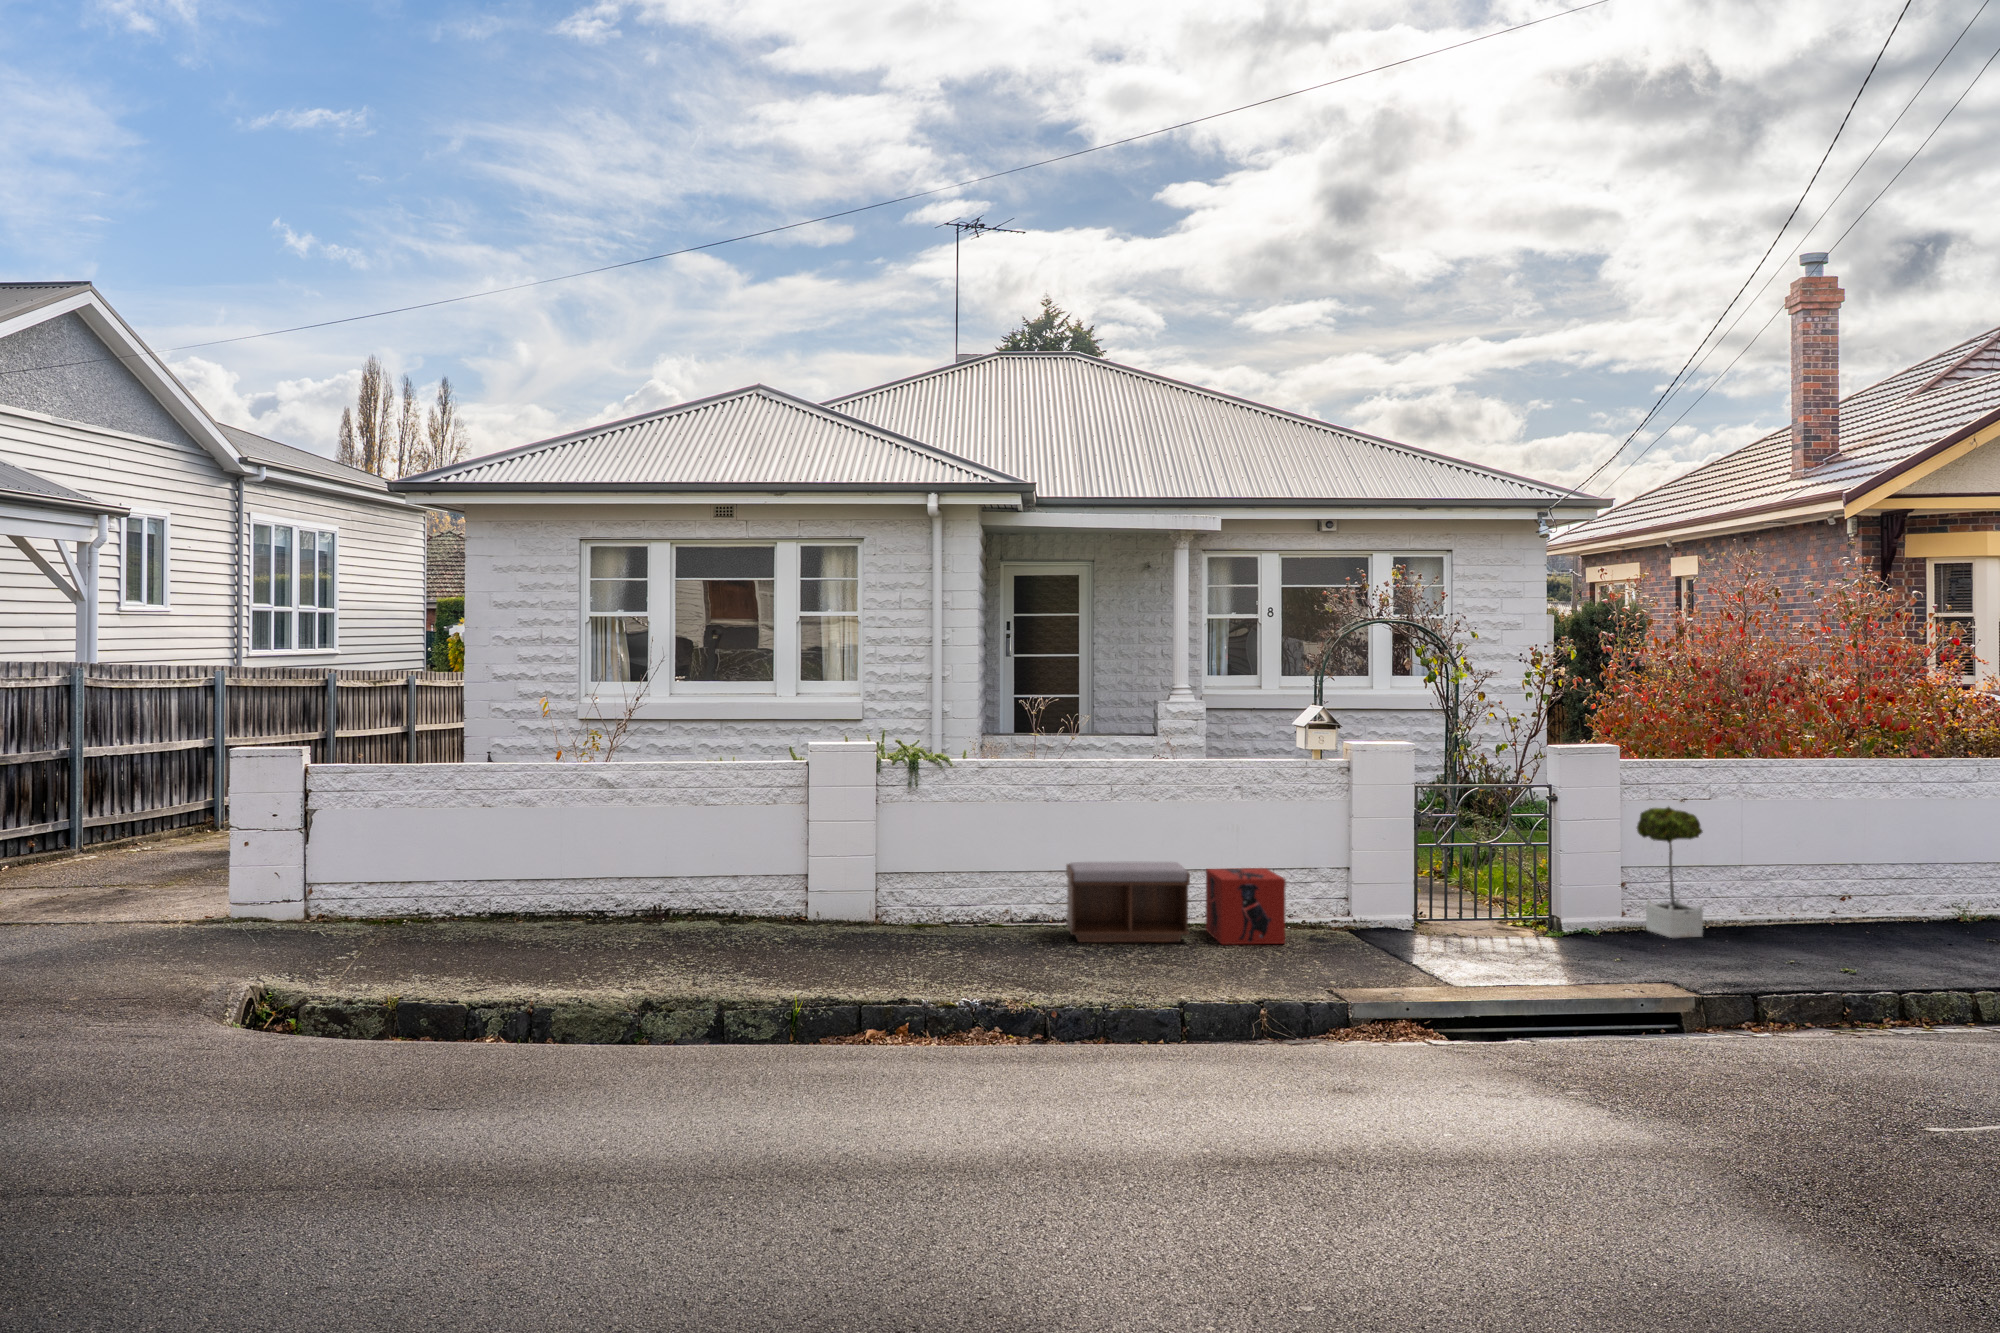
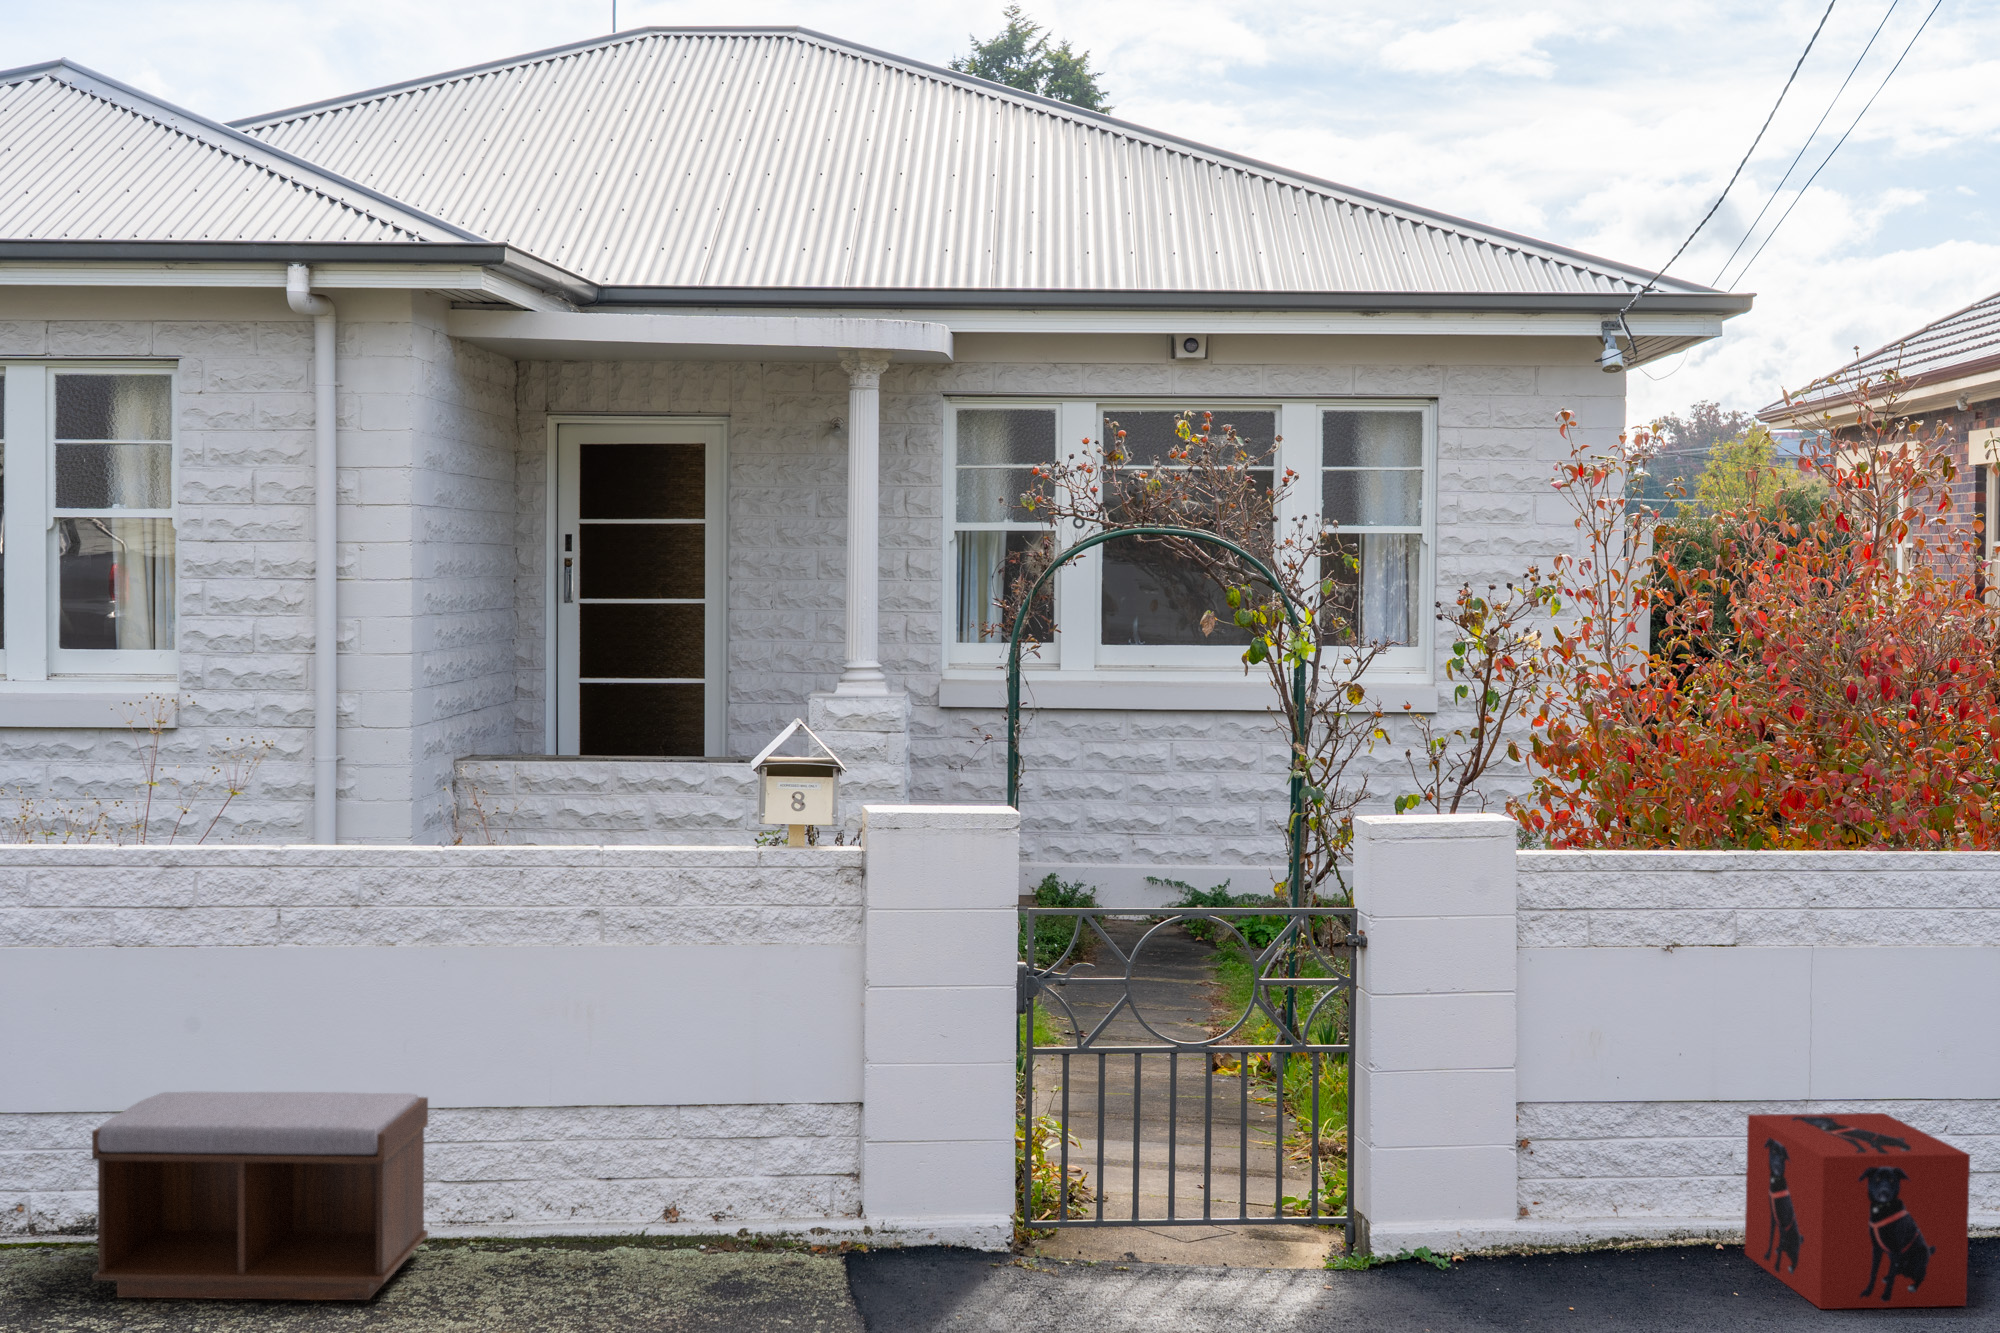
potted tree: present [1637,807,1703,938] -> none [1551,973,1694,1293]
storage box: present [1206,868,1286,945] -> present [1745,1113,1970,1309]

